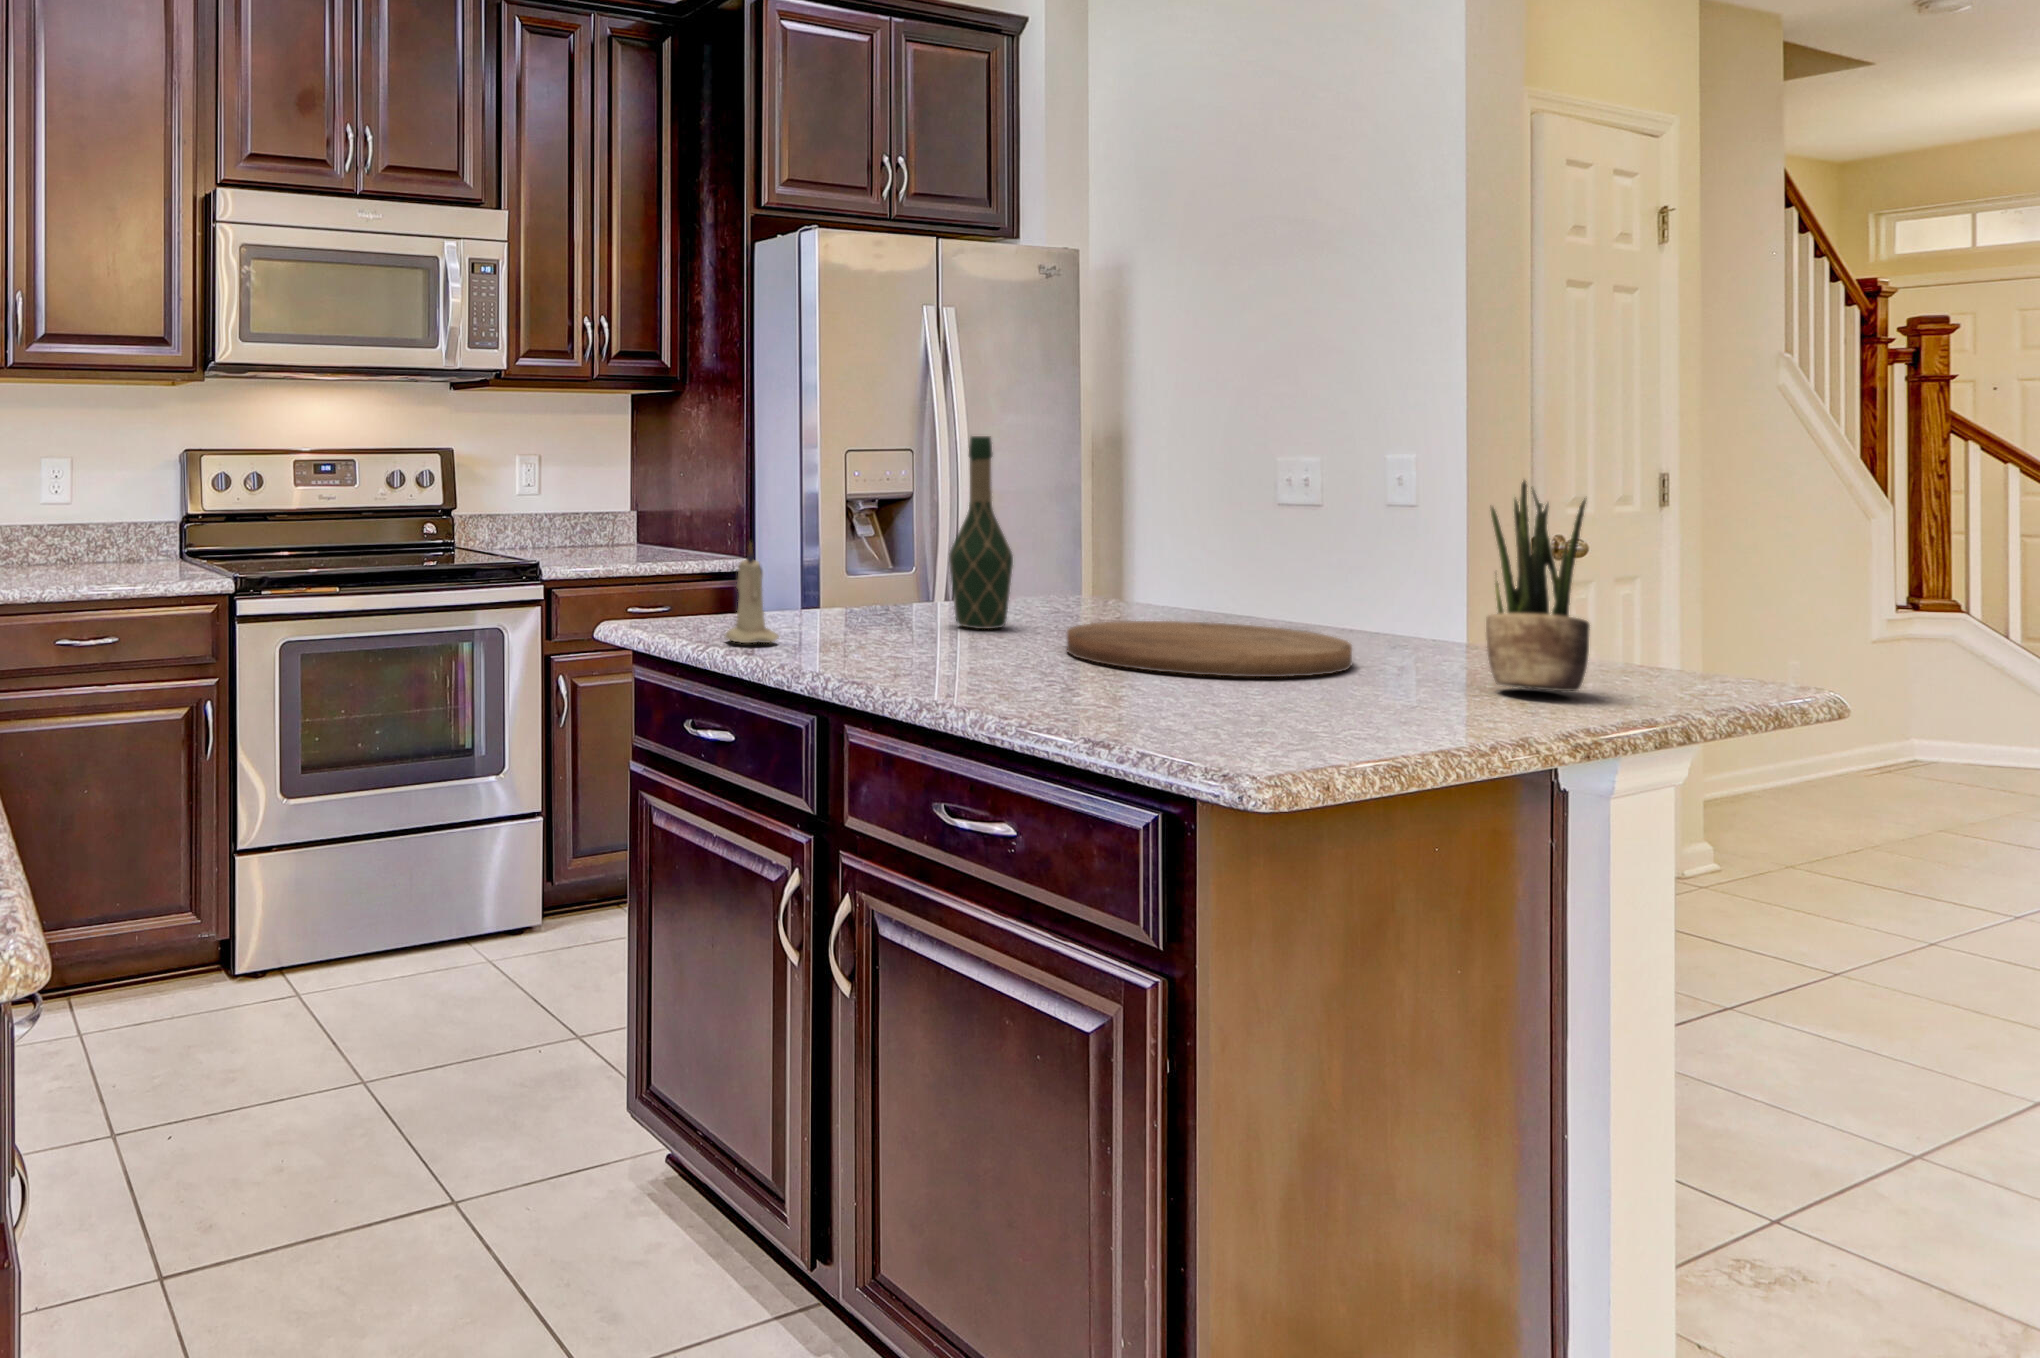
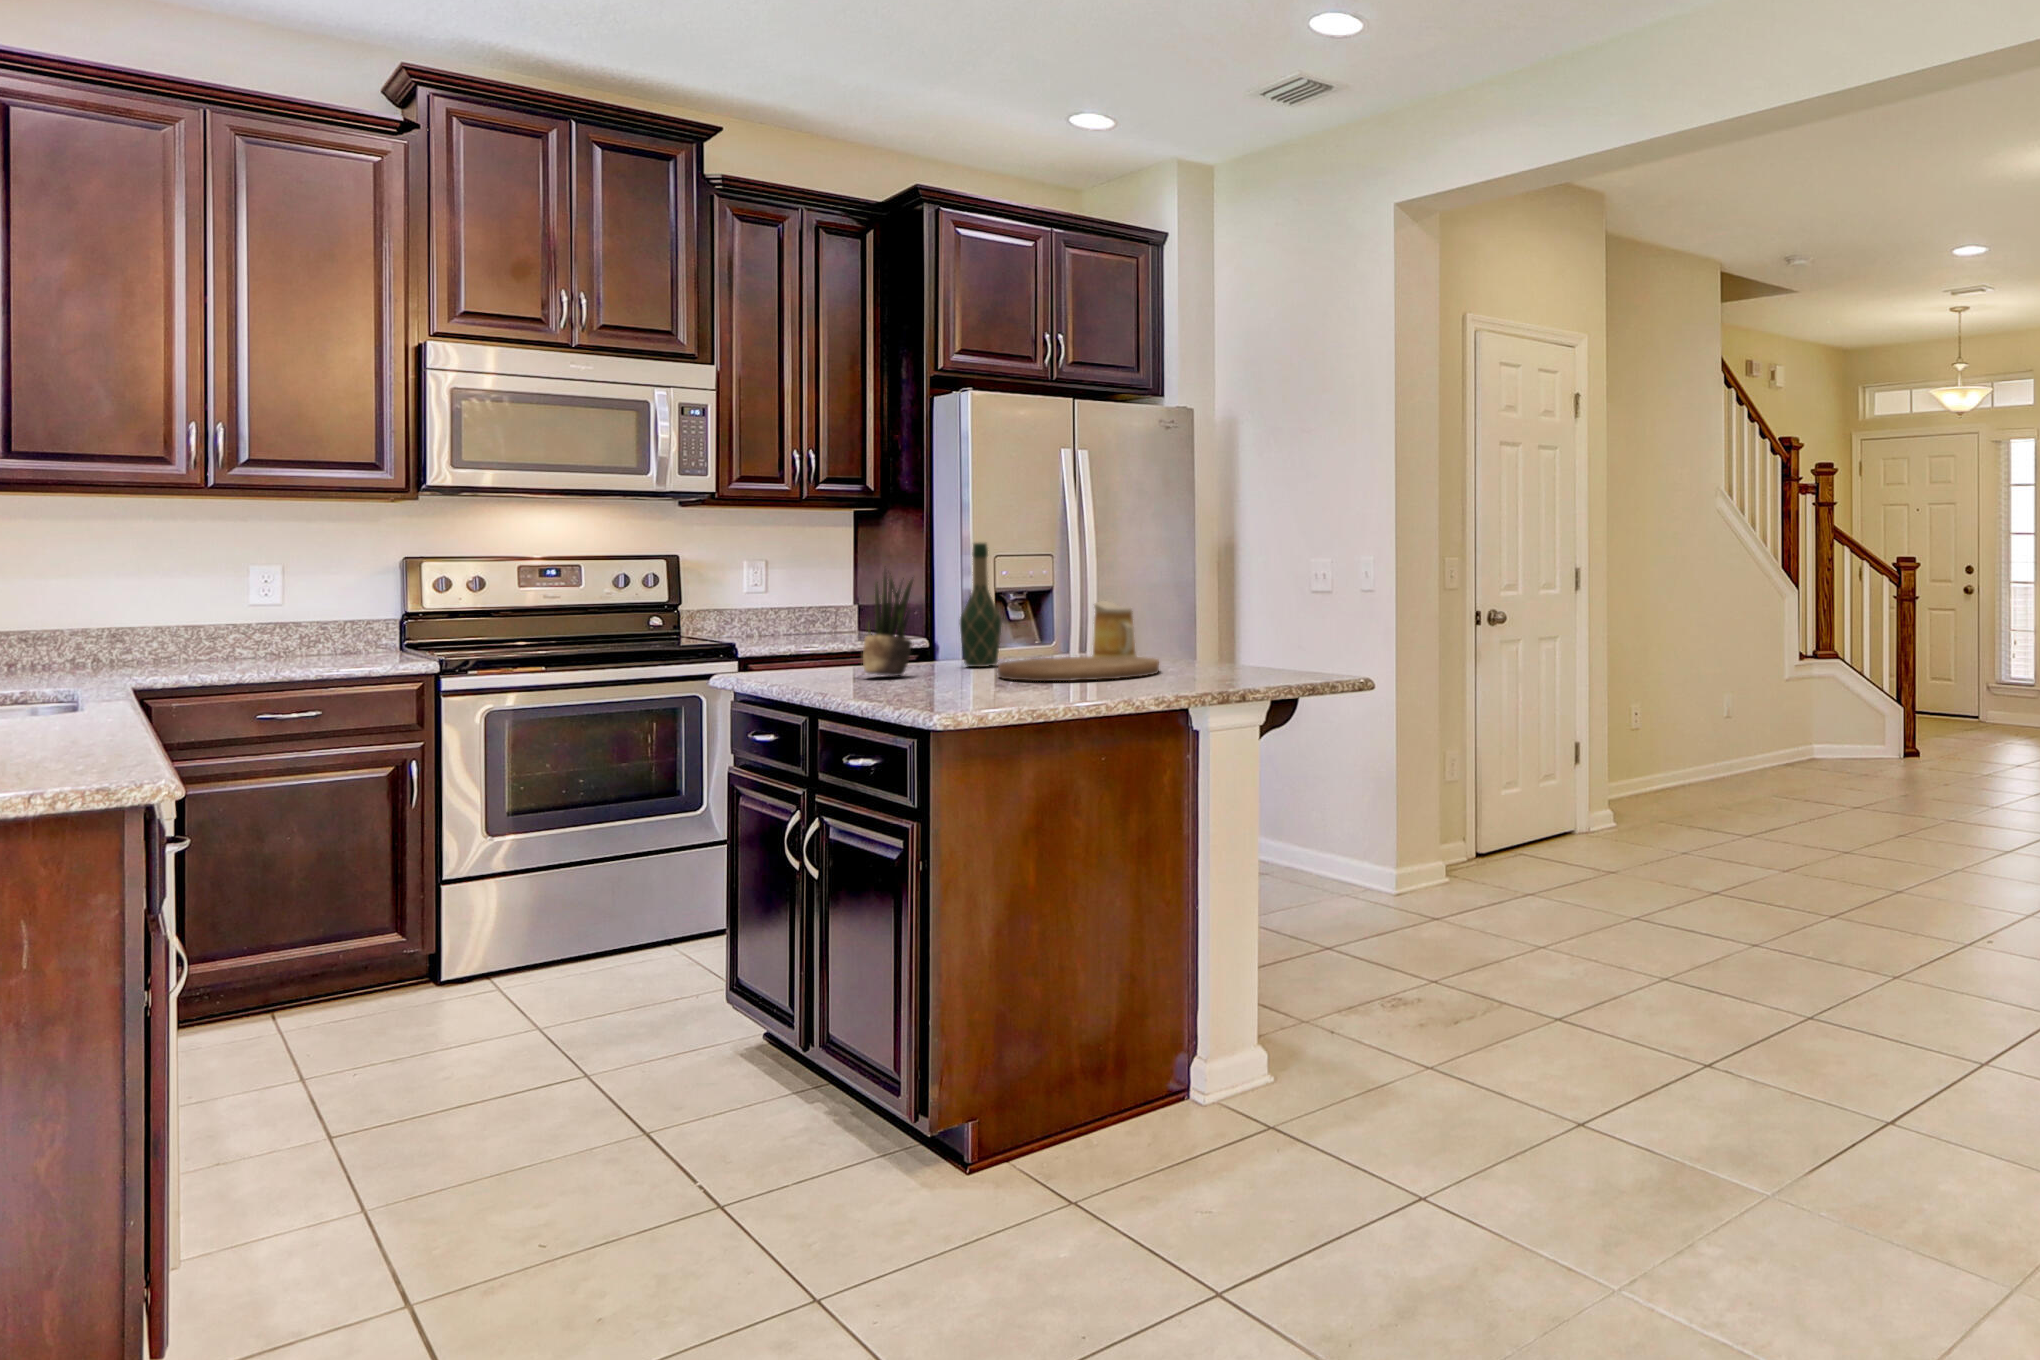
potted plant: present [1486,480,1590,691] -> present [863,574,913,676]
mug: none [1132,527,1213,625] -> present [1092,601,1137,657]
candle: present [725,543,778,643] -> none [781,611,819,679]

